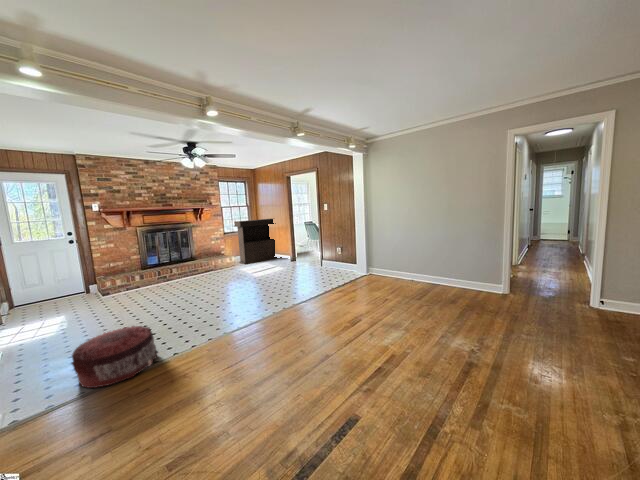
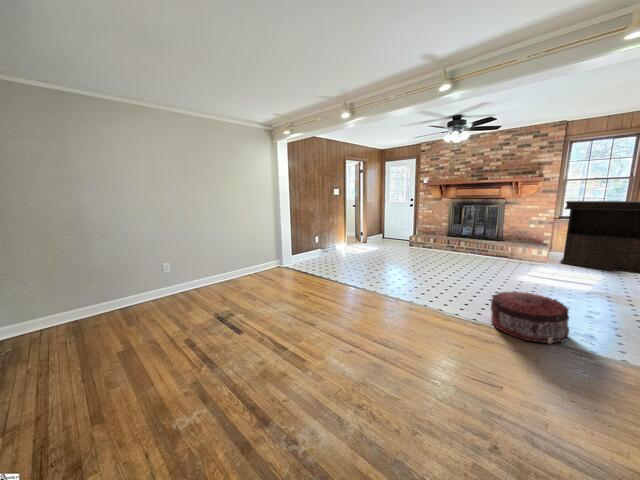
pouf: present [72,326,158,388] -> present [491,292,569,344]

